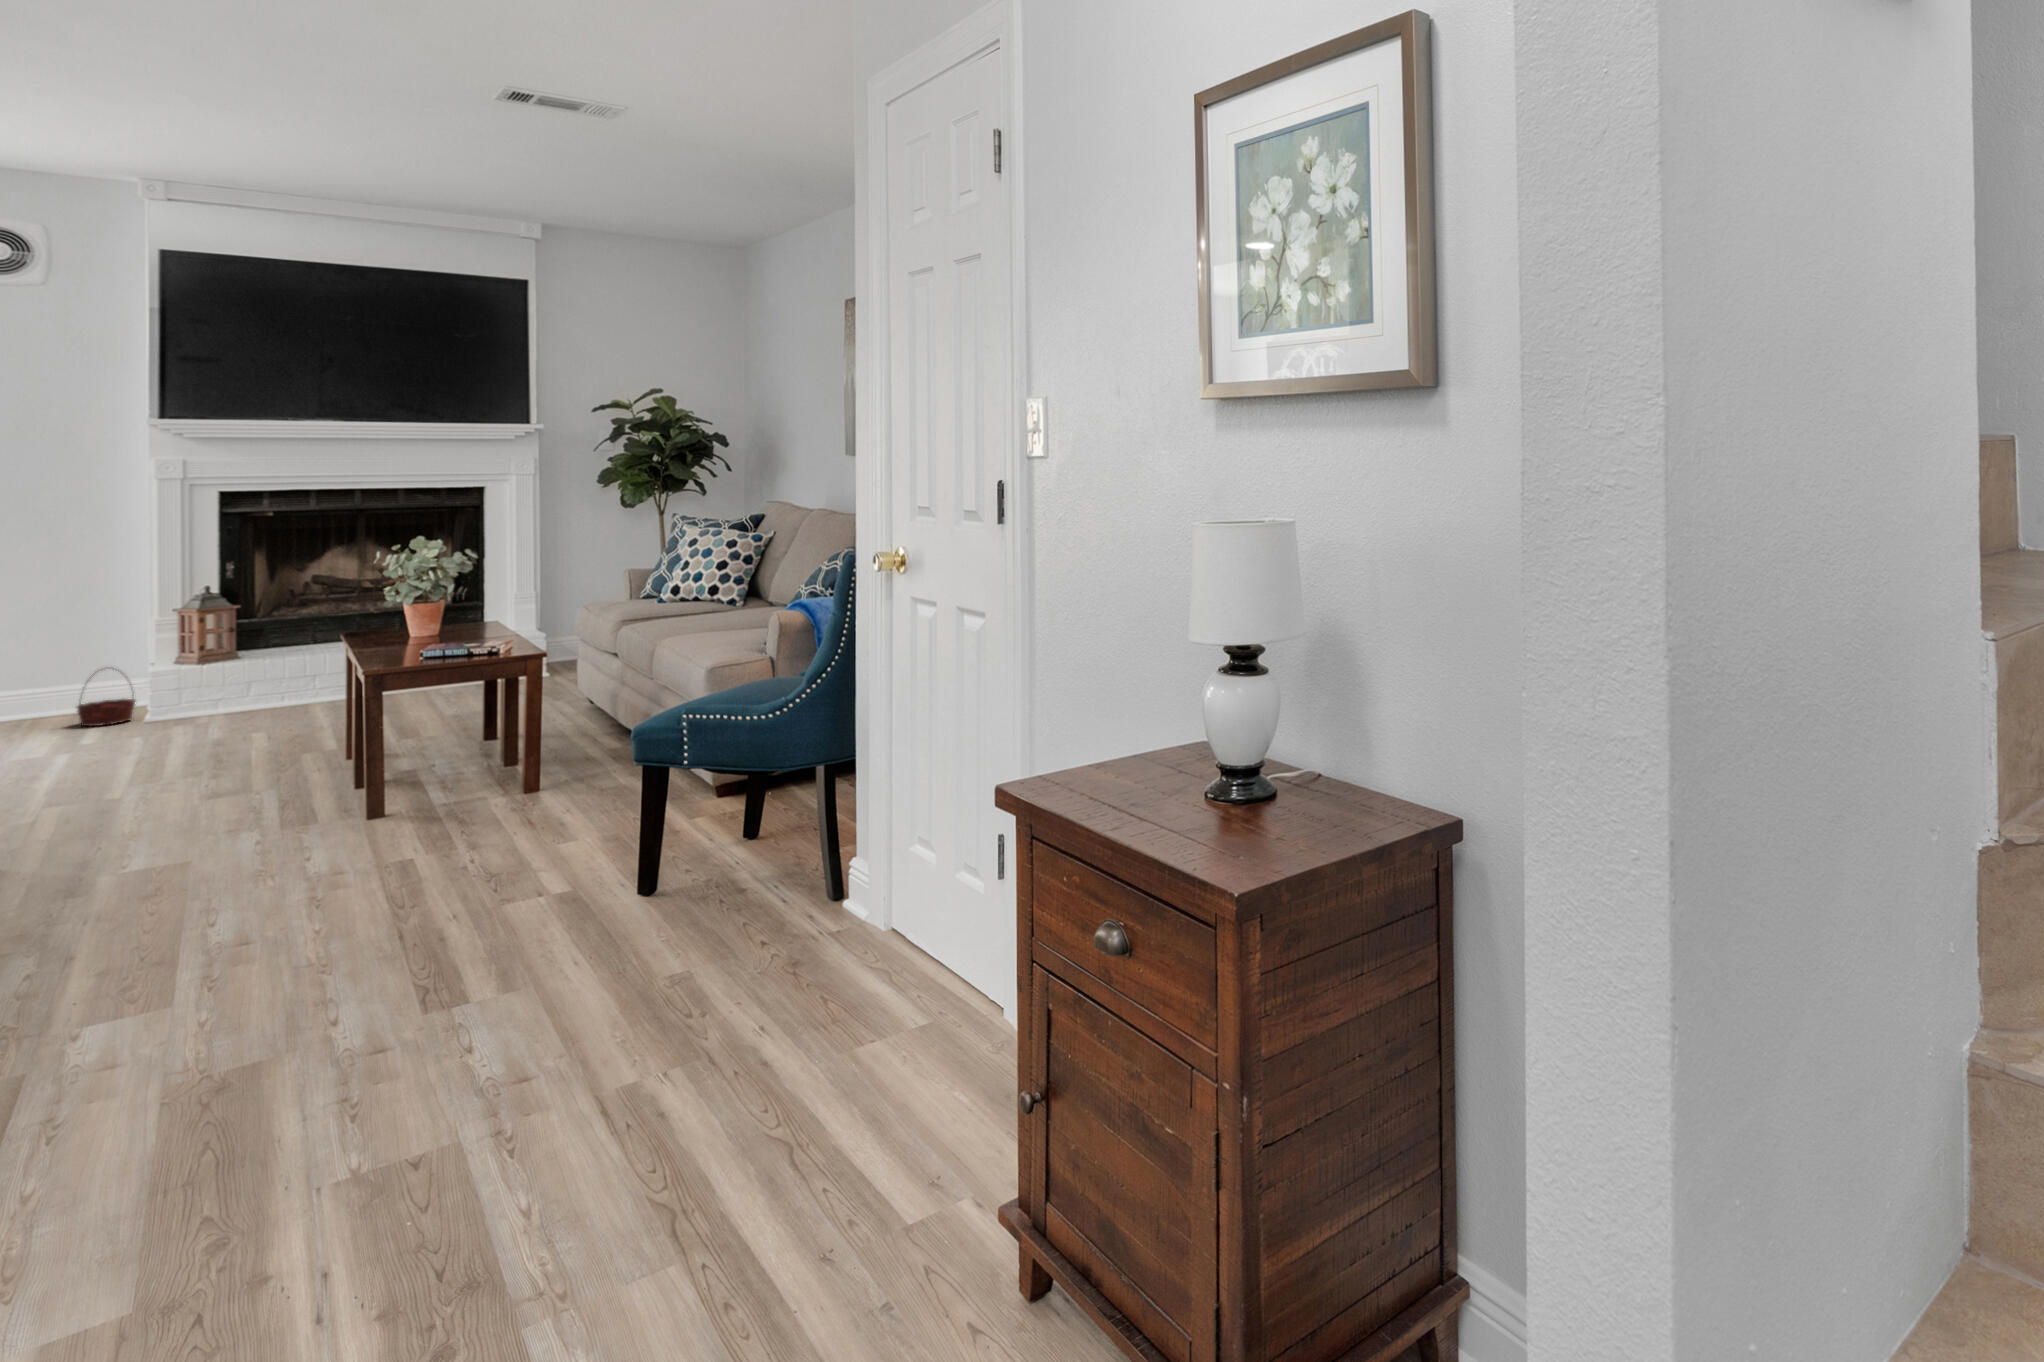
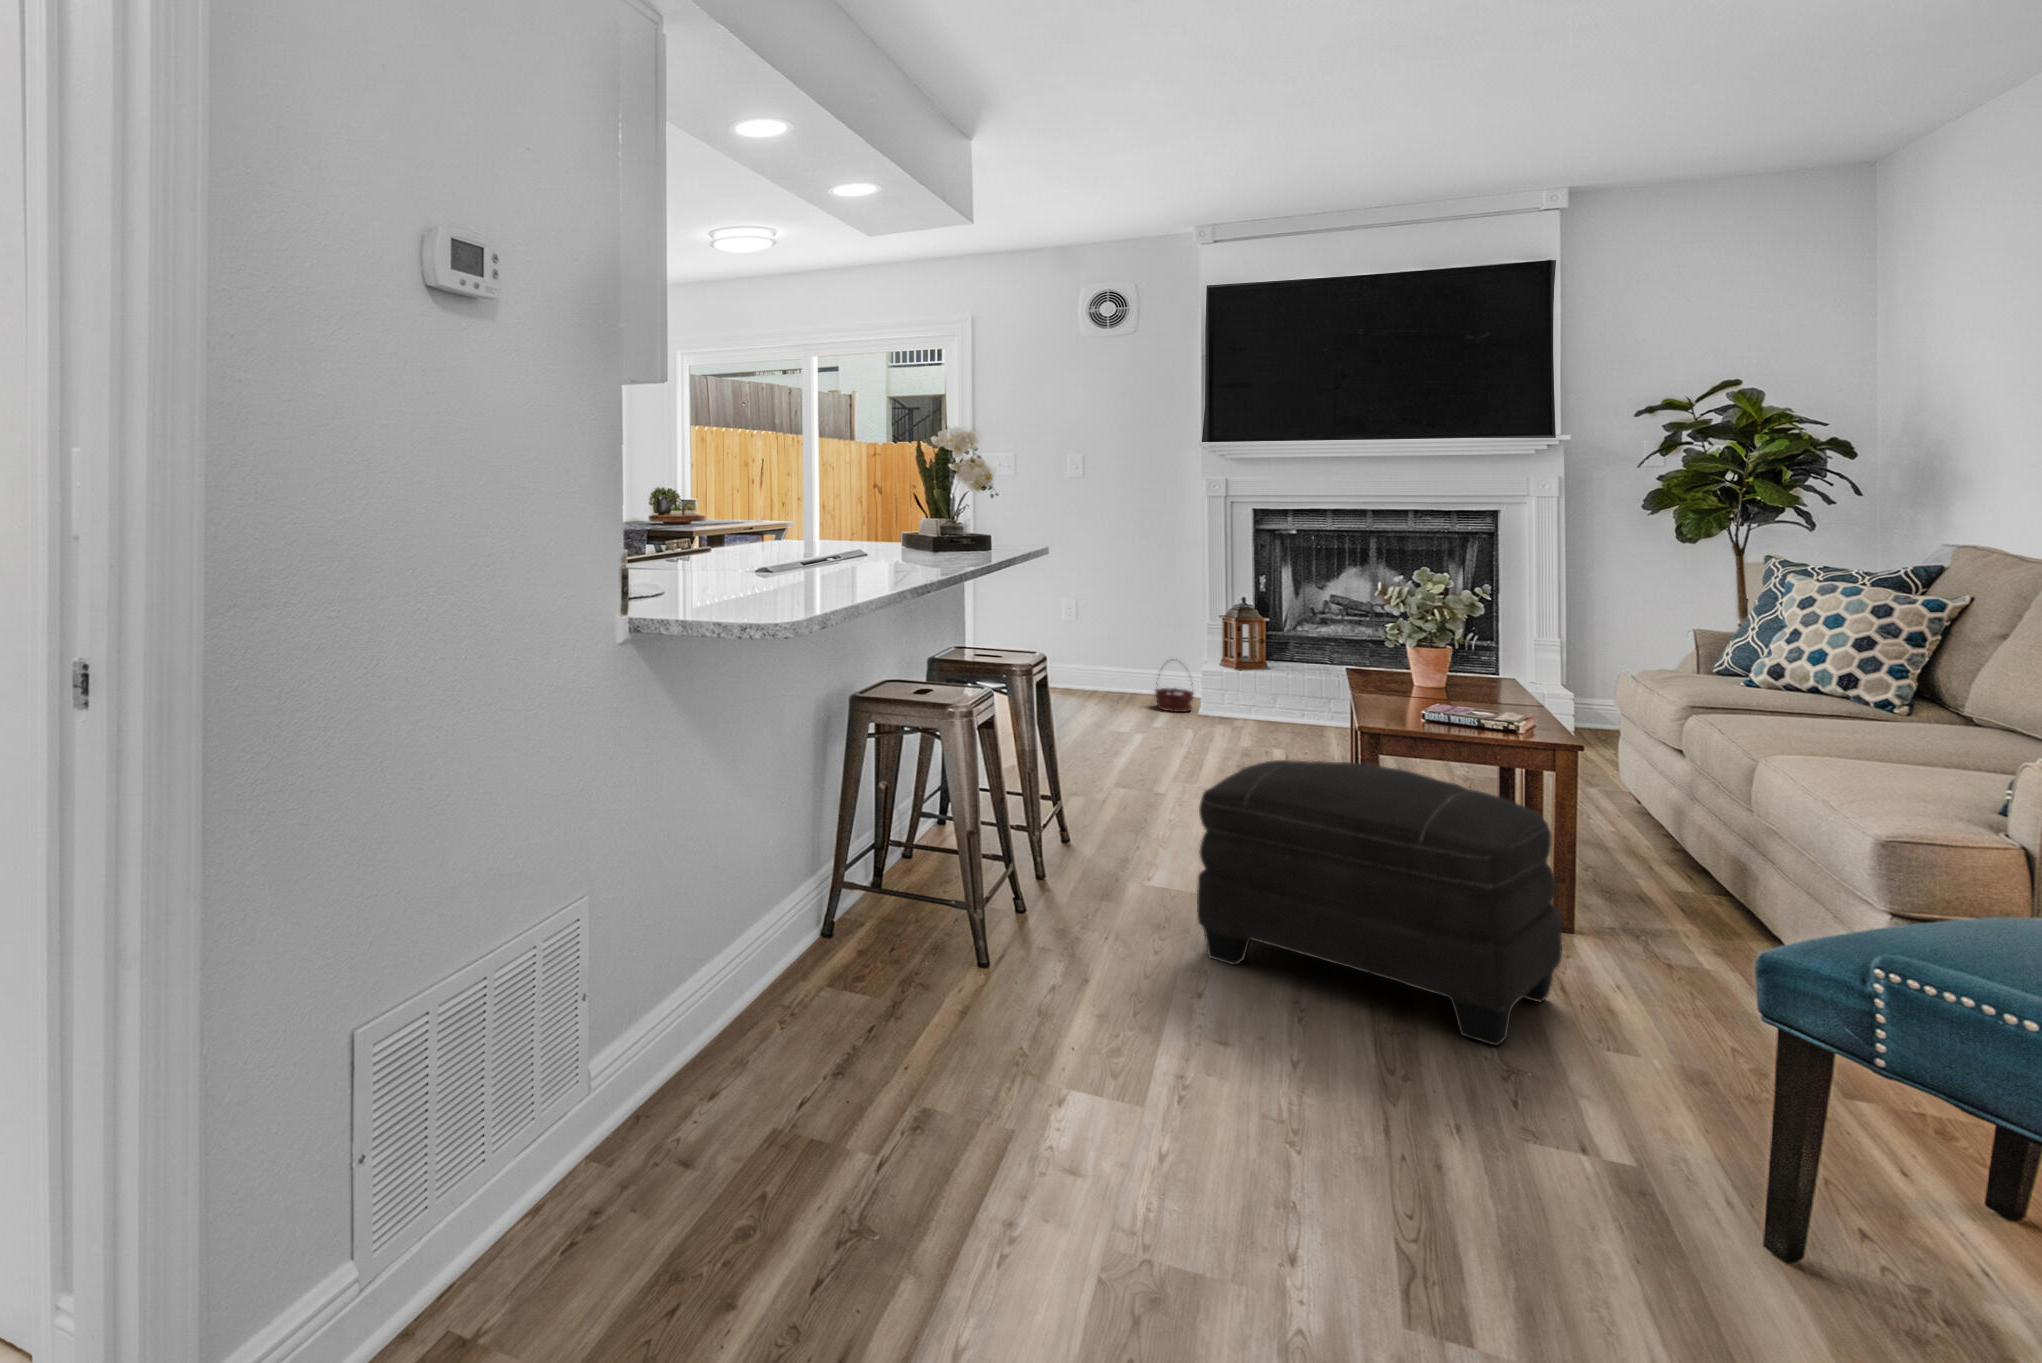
ottoman: none [207,695,530,899] -> present [1197,760,1562,1045]

